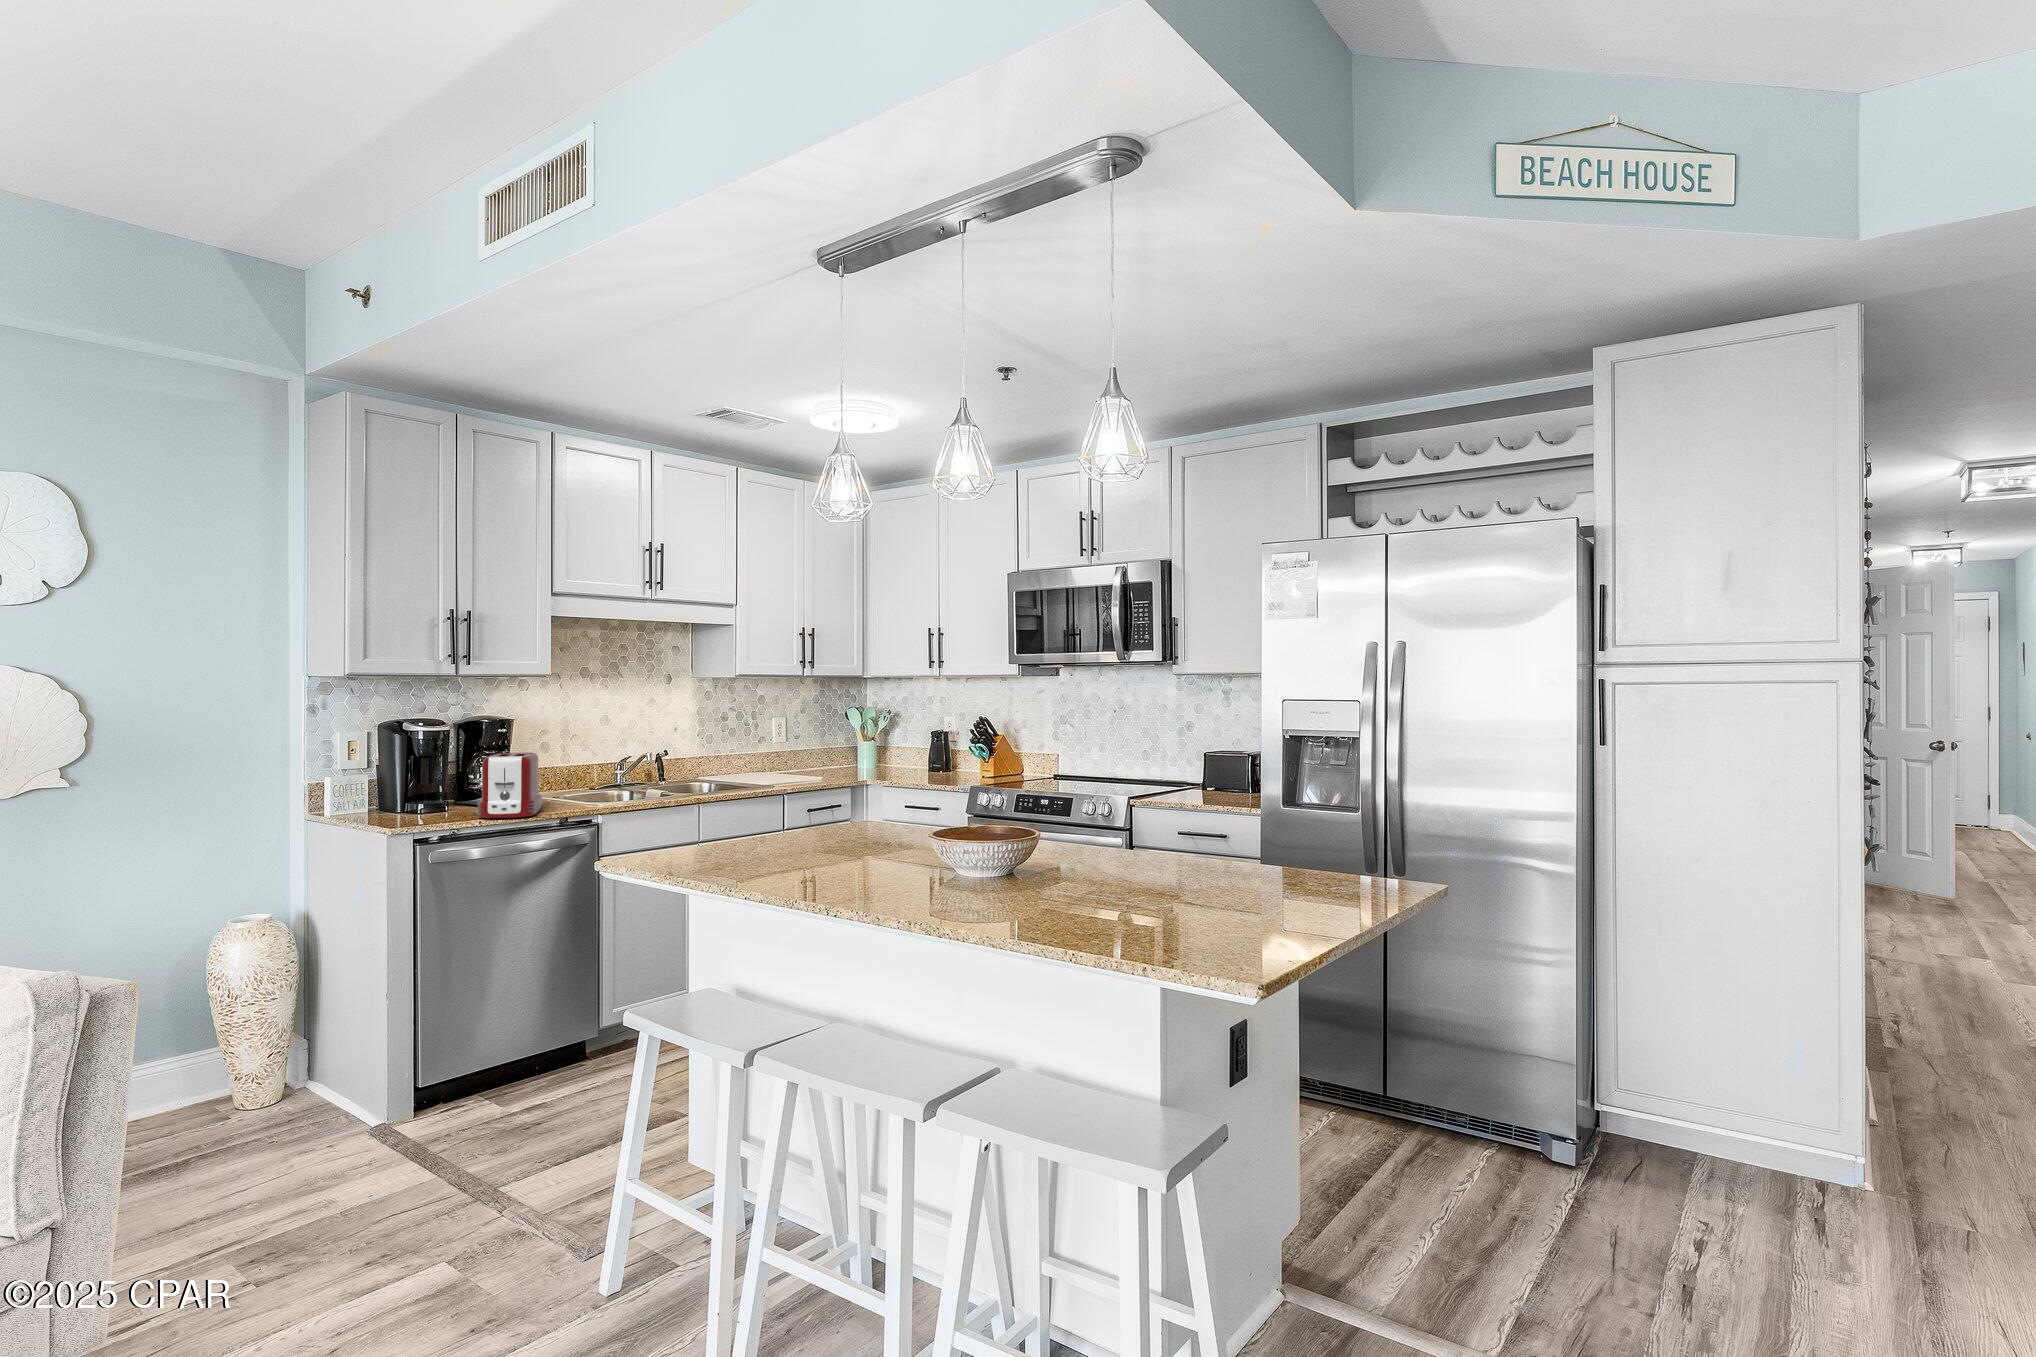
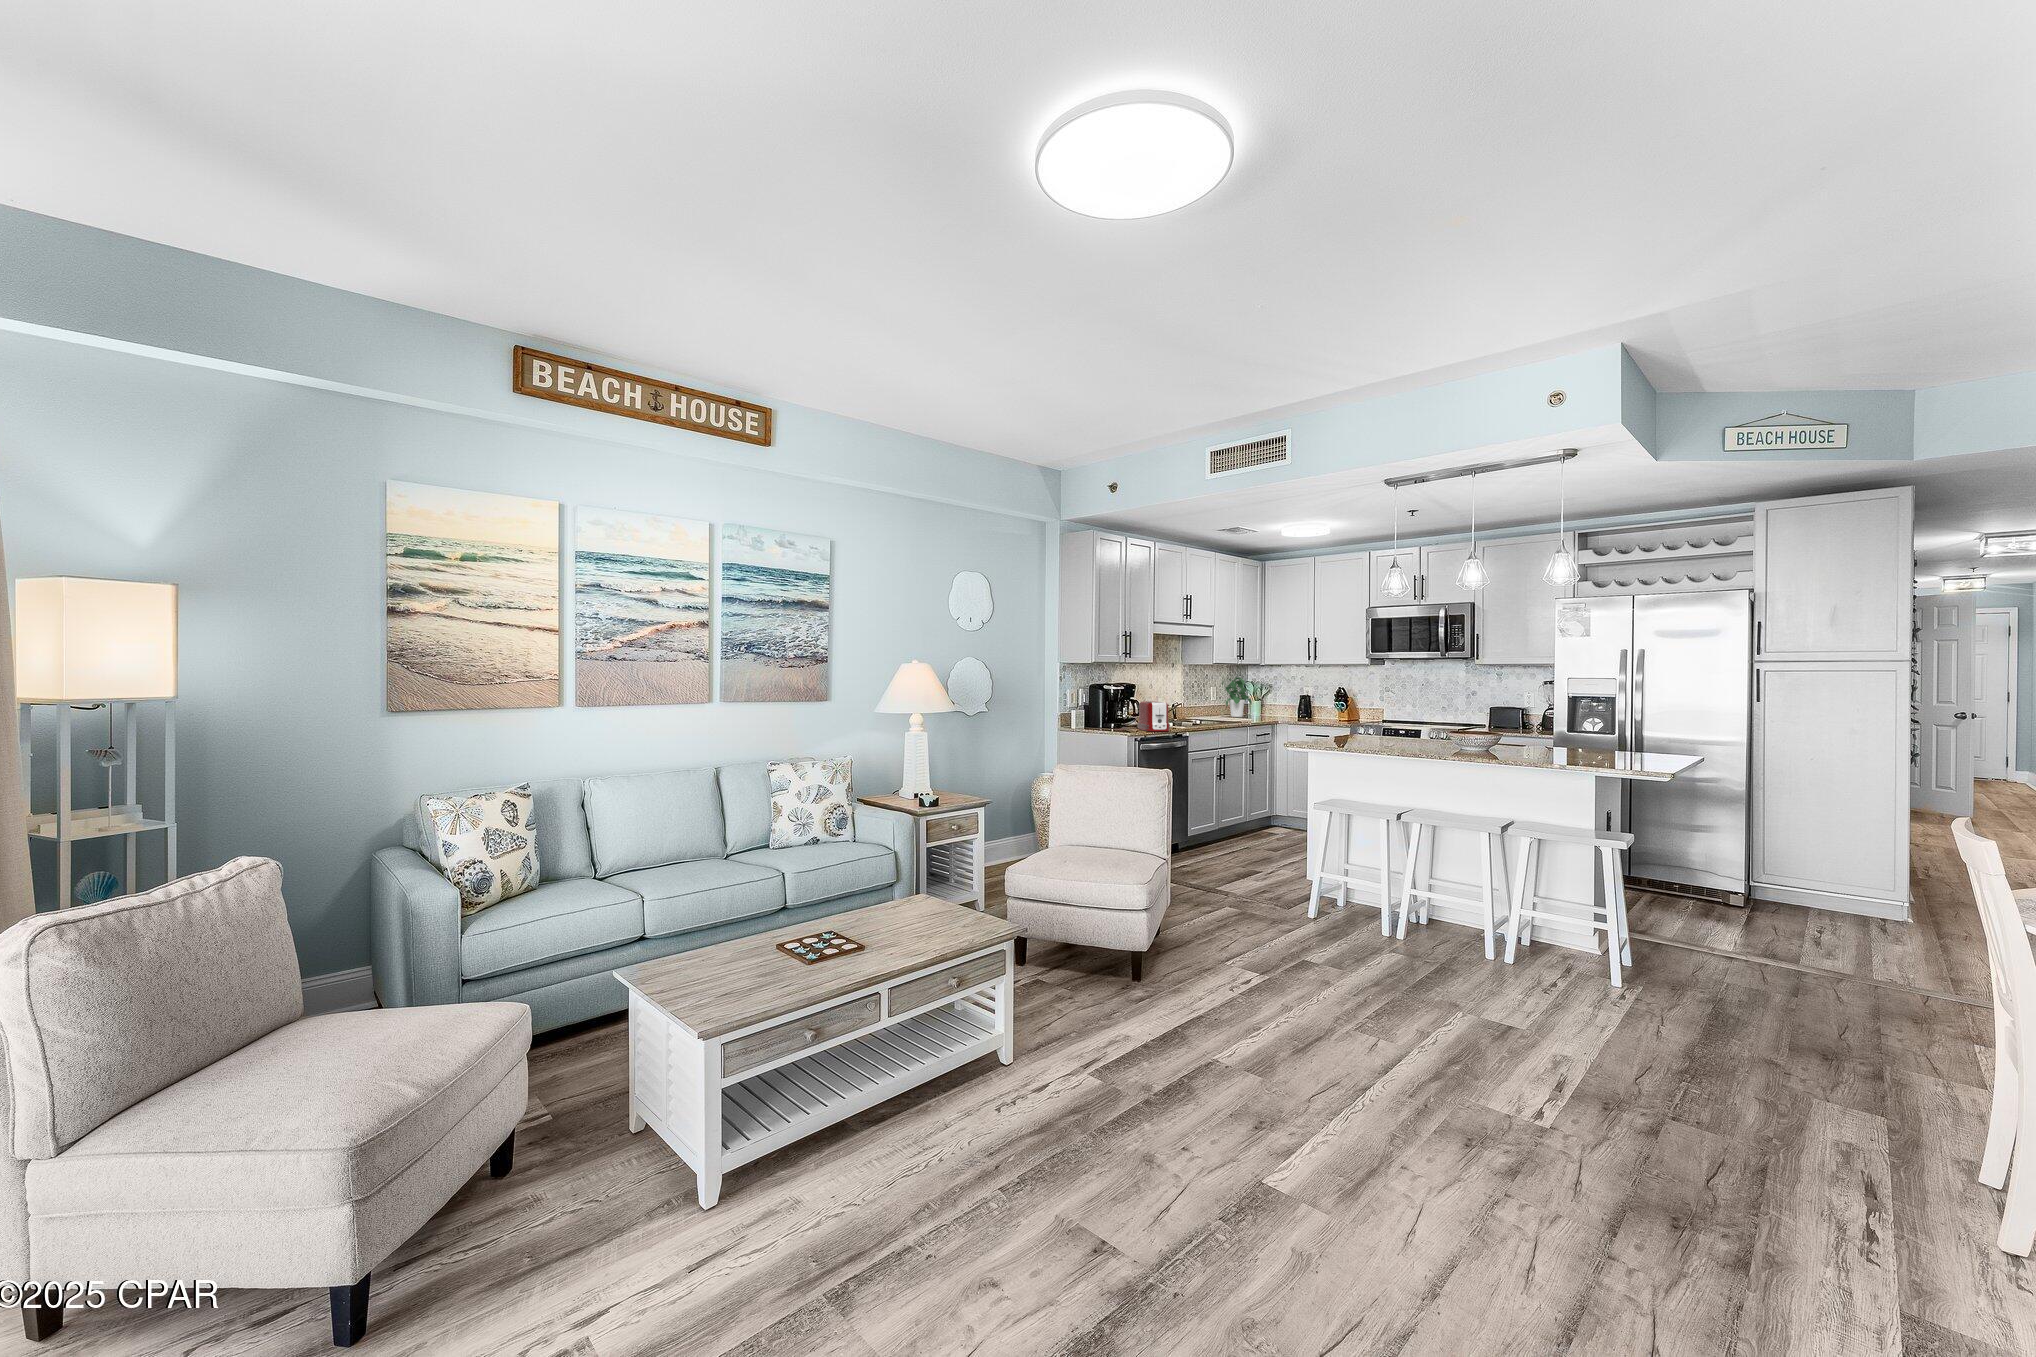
potted plant: none [782,697,837,771] -> present [1225,677,1252,717]

